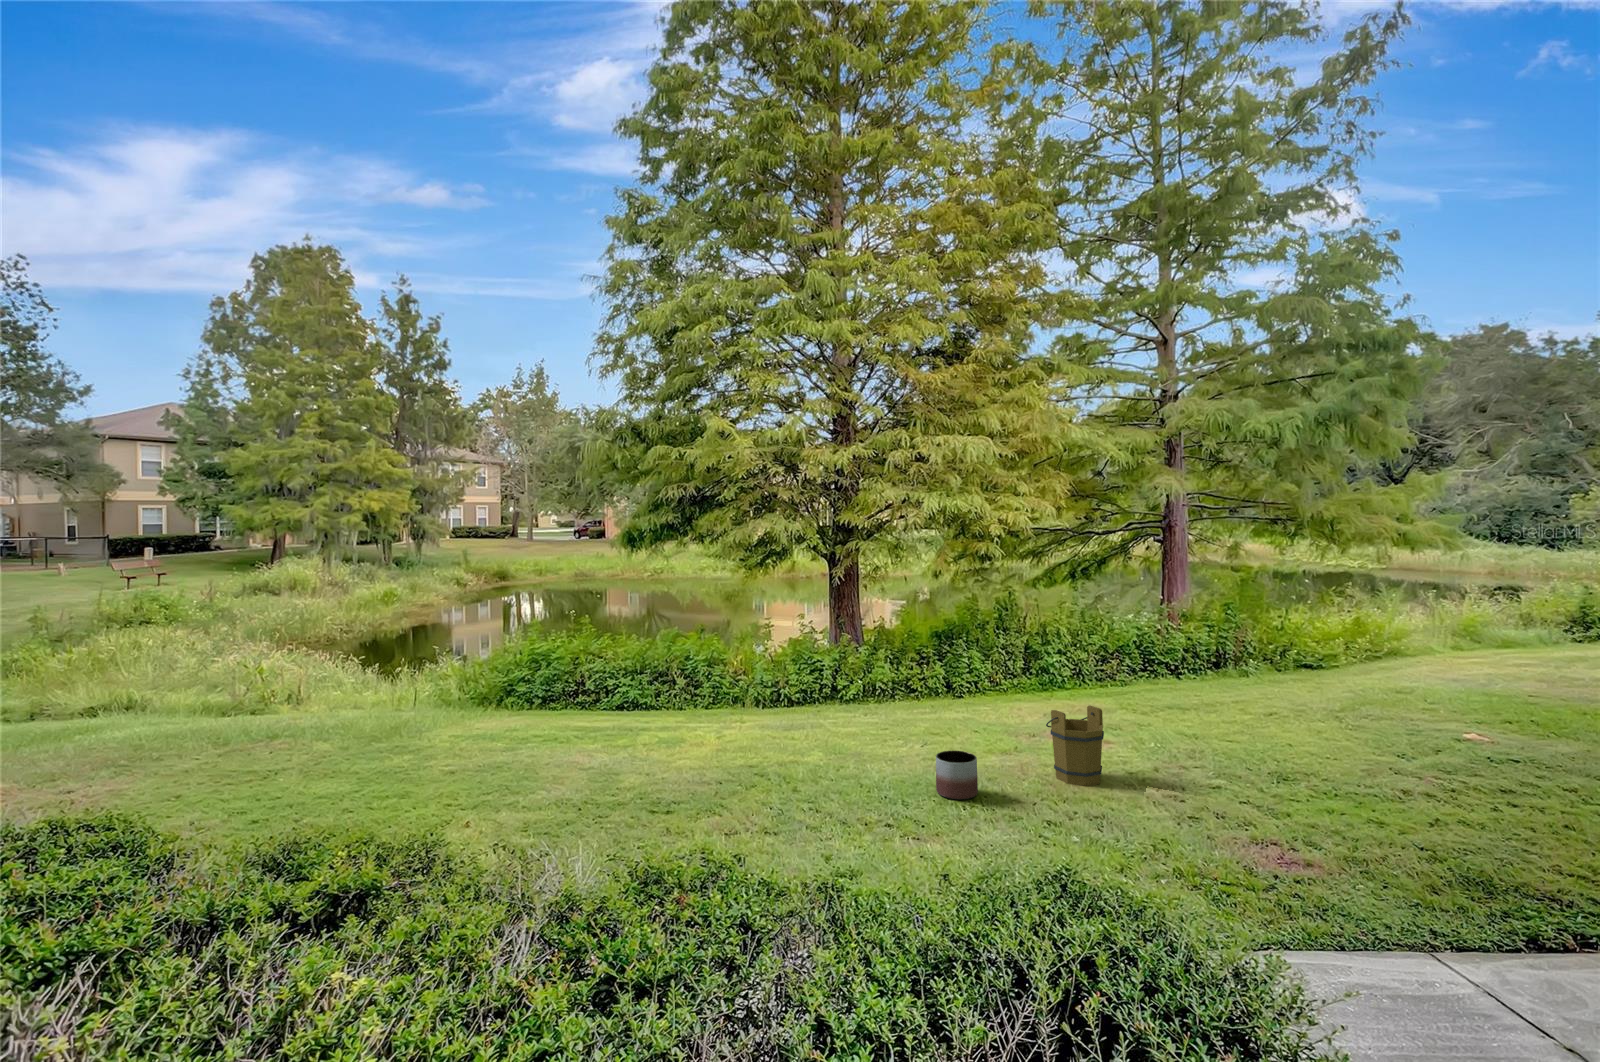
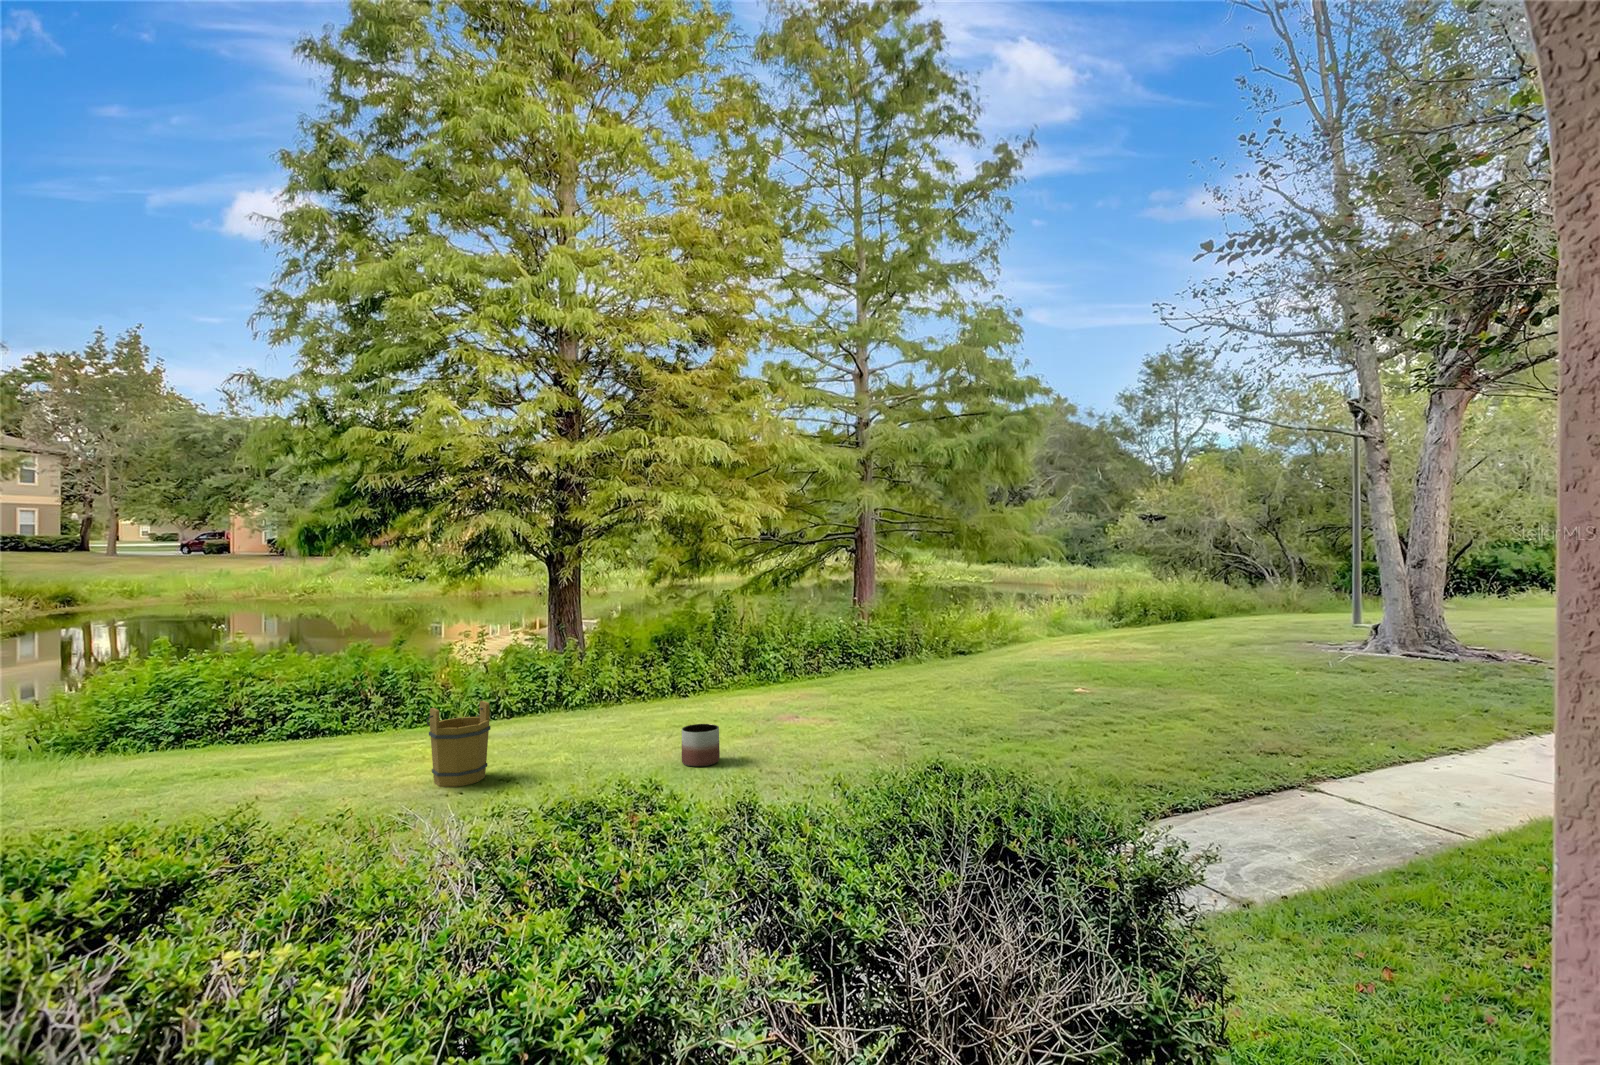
bucket: present [1046,706,1104,786] -> present [427,701,491,787]

